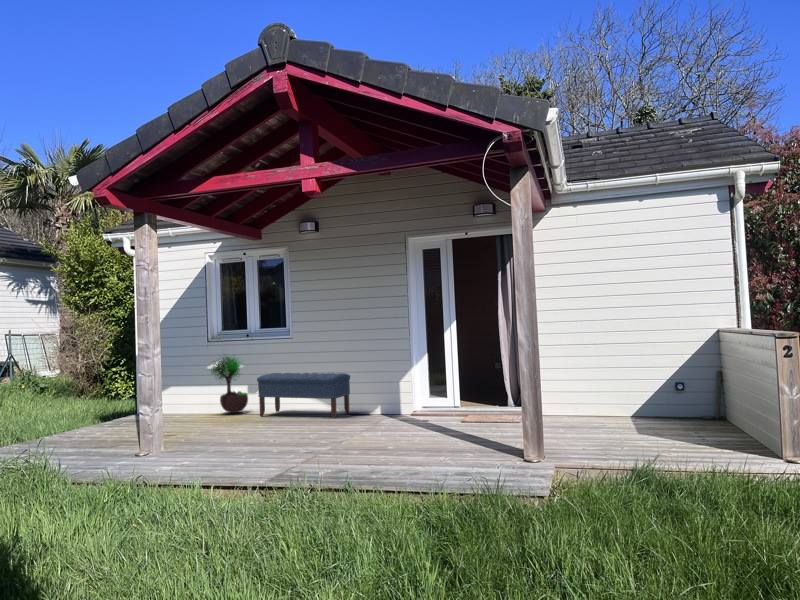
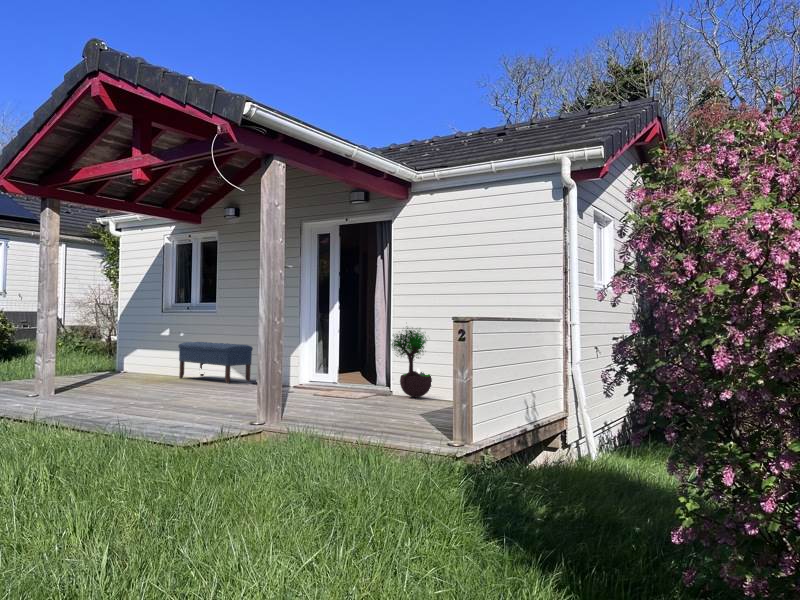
potted tree: present [211,355,248,413] -> present [391,328,432,397]

